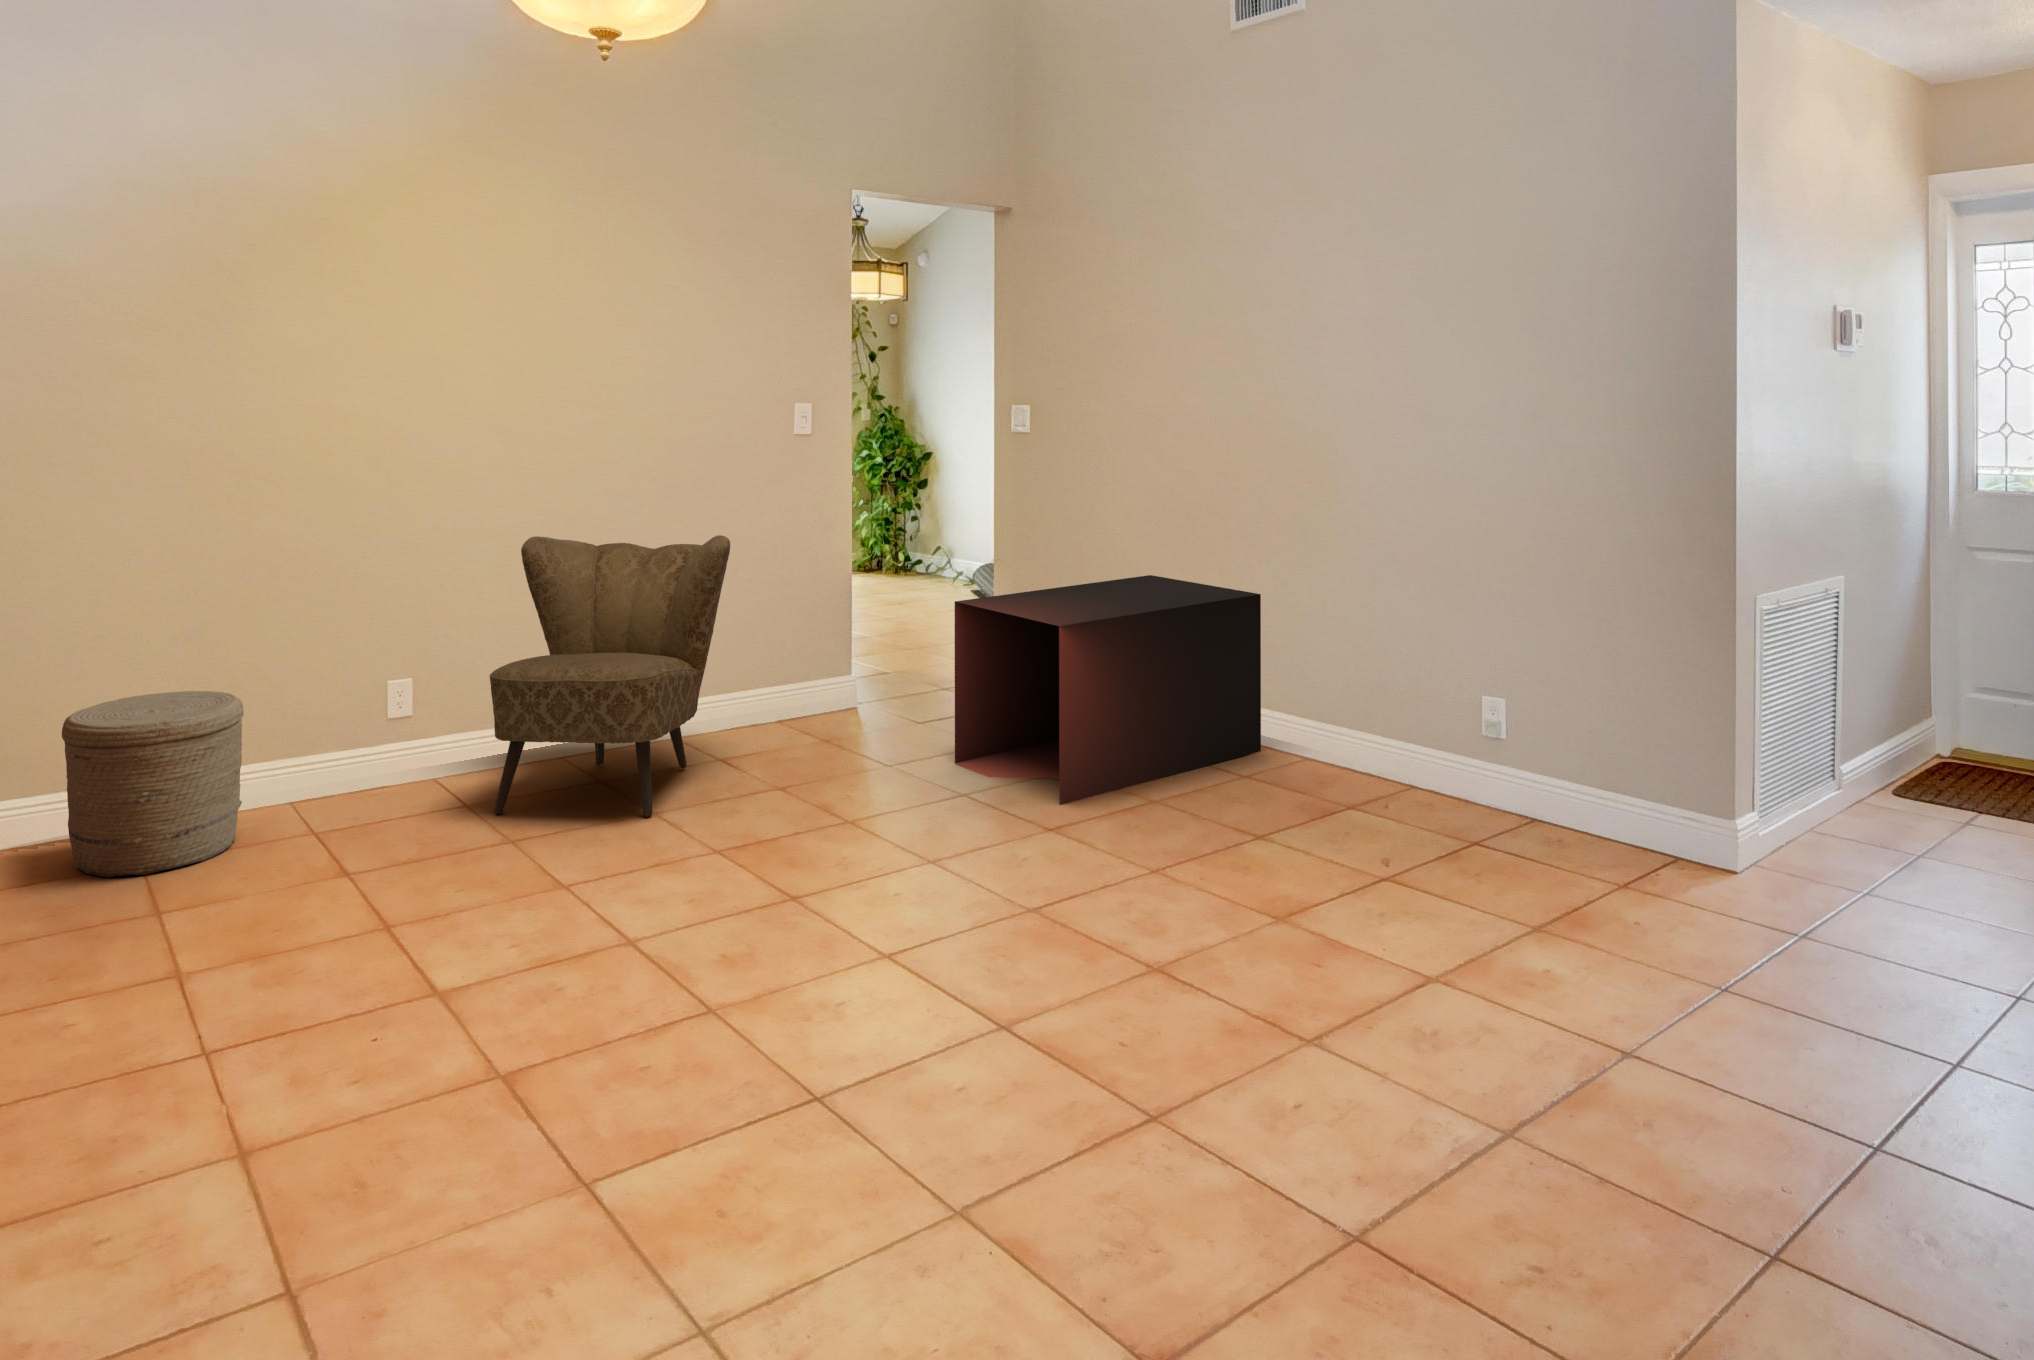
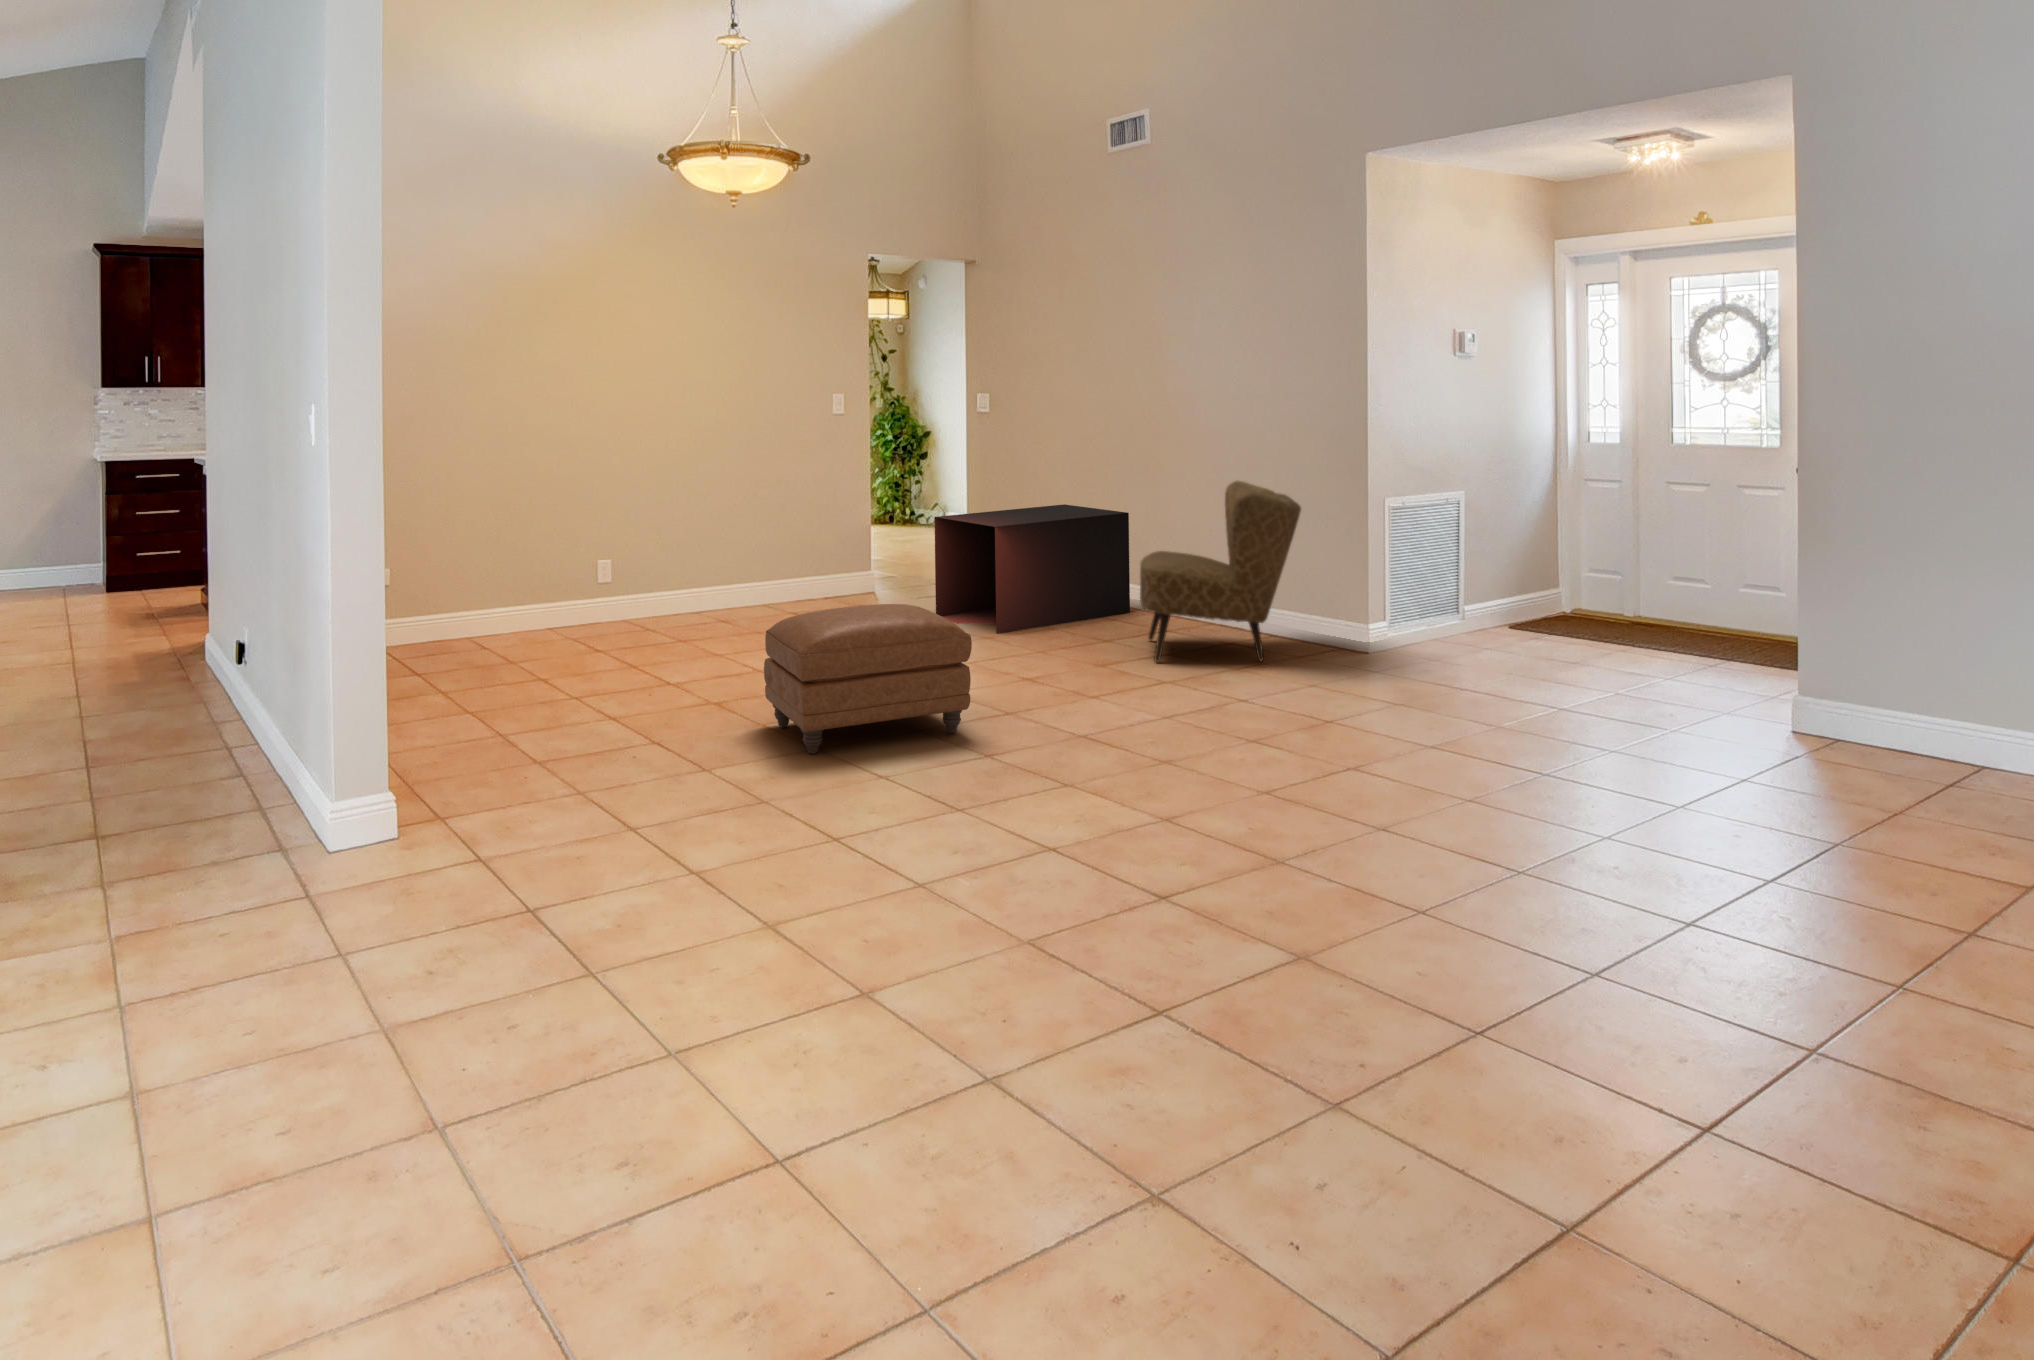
armchair: present [489,535,730,817] -> present [1140,481,1301,662]
woven basket: present [62,691,244,878] -> none [437,563,528,659]
ottoman: none [617,834,1069,1244] -> present [764,604,972,754]

